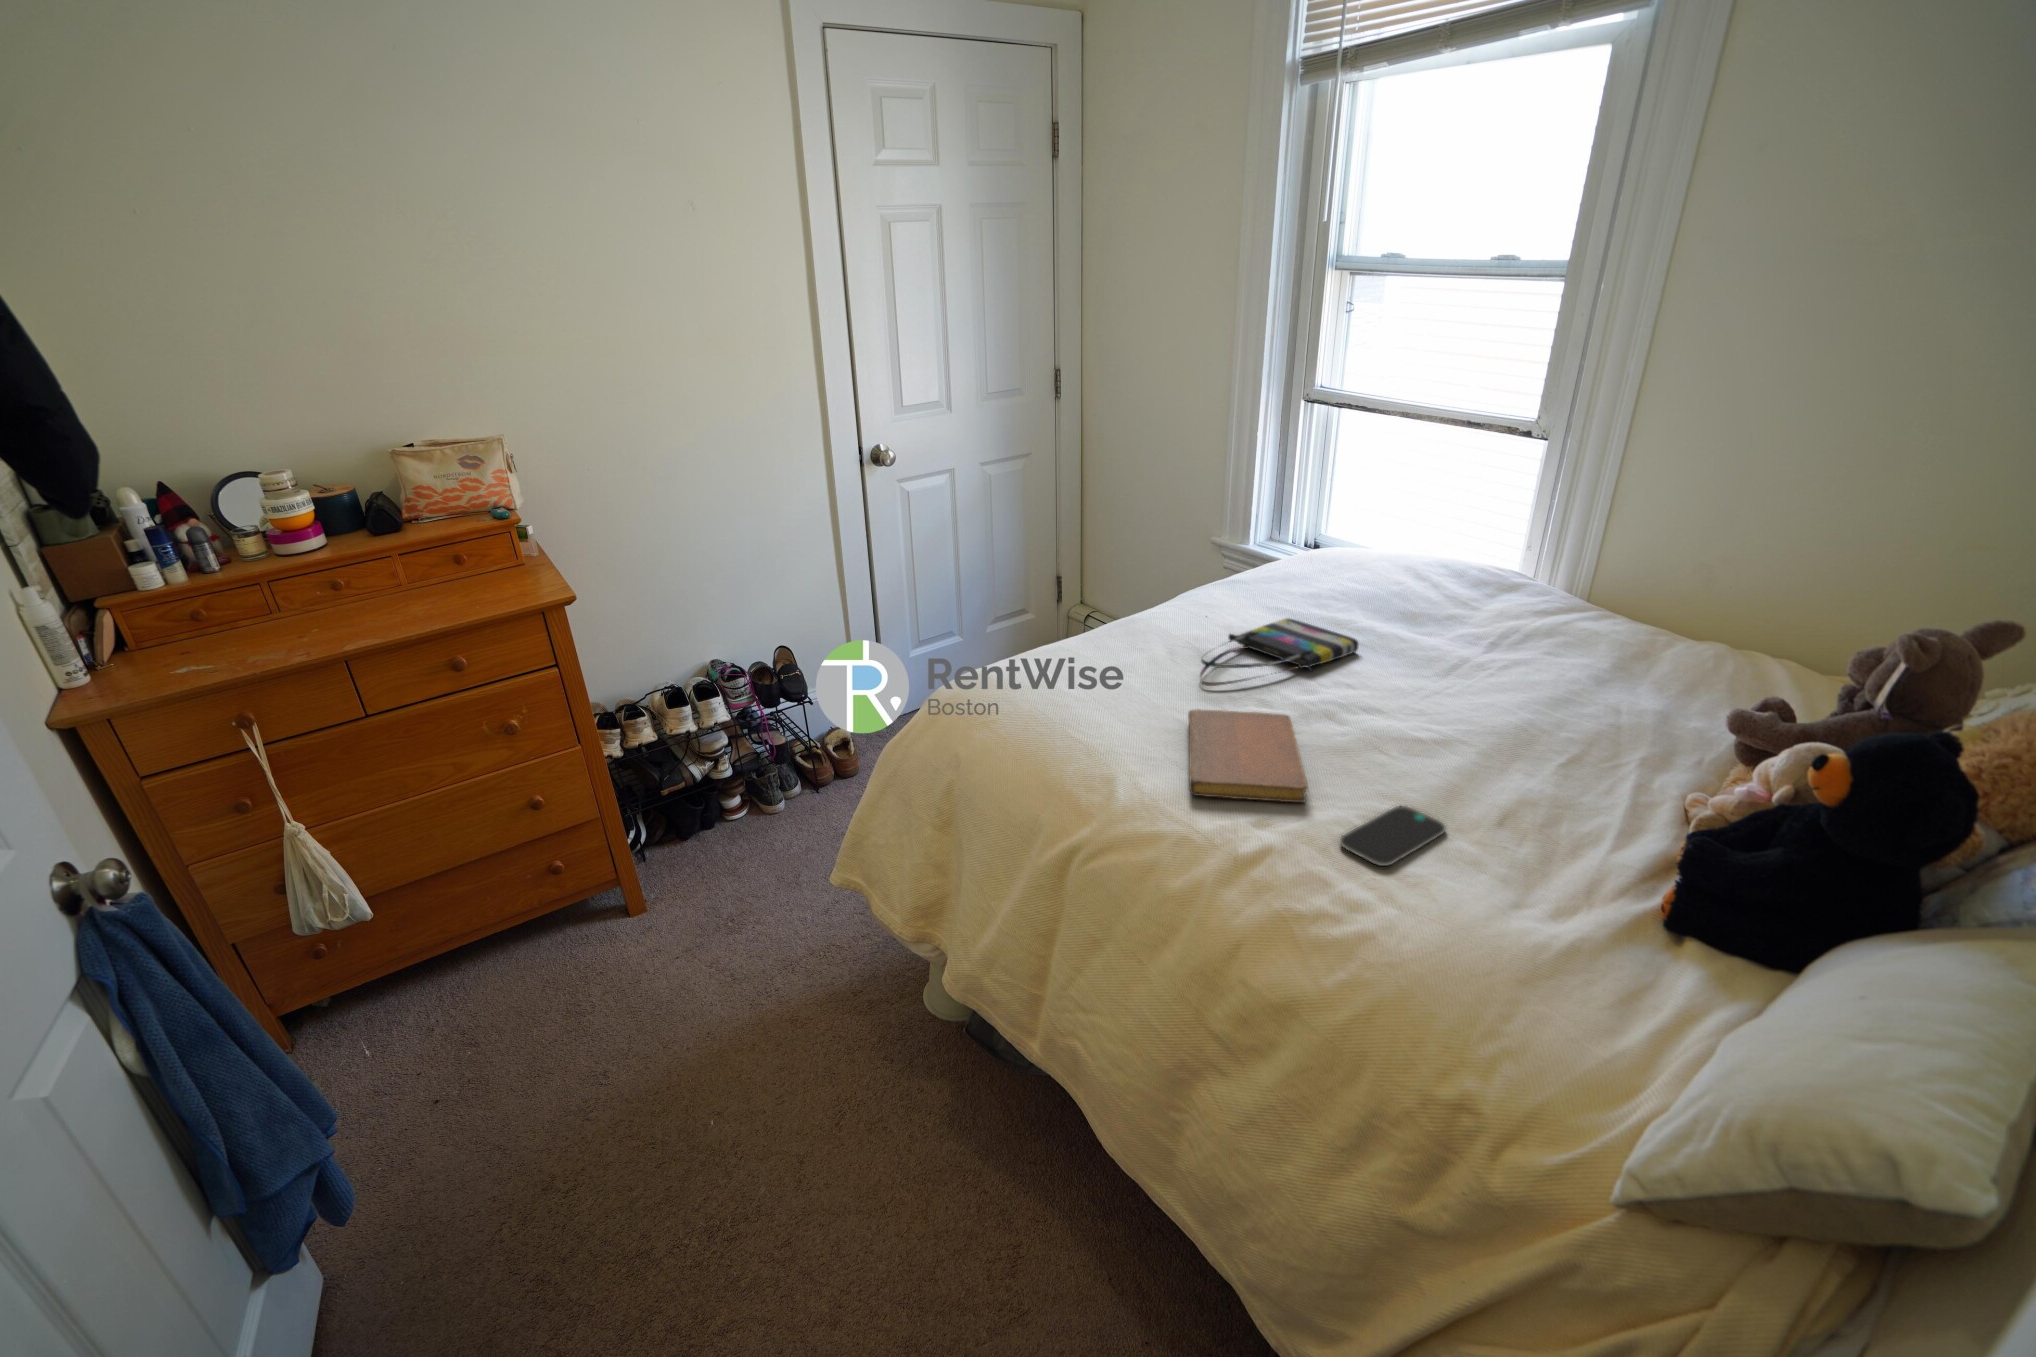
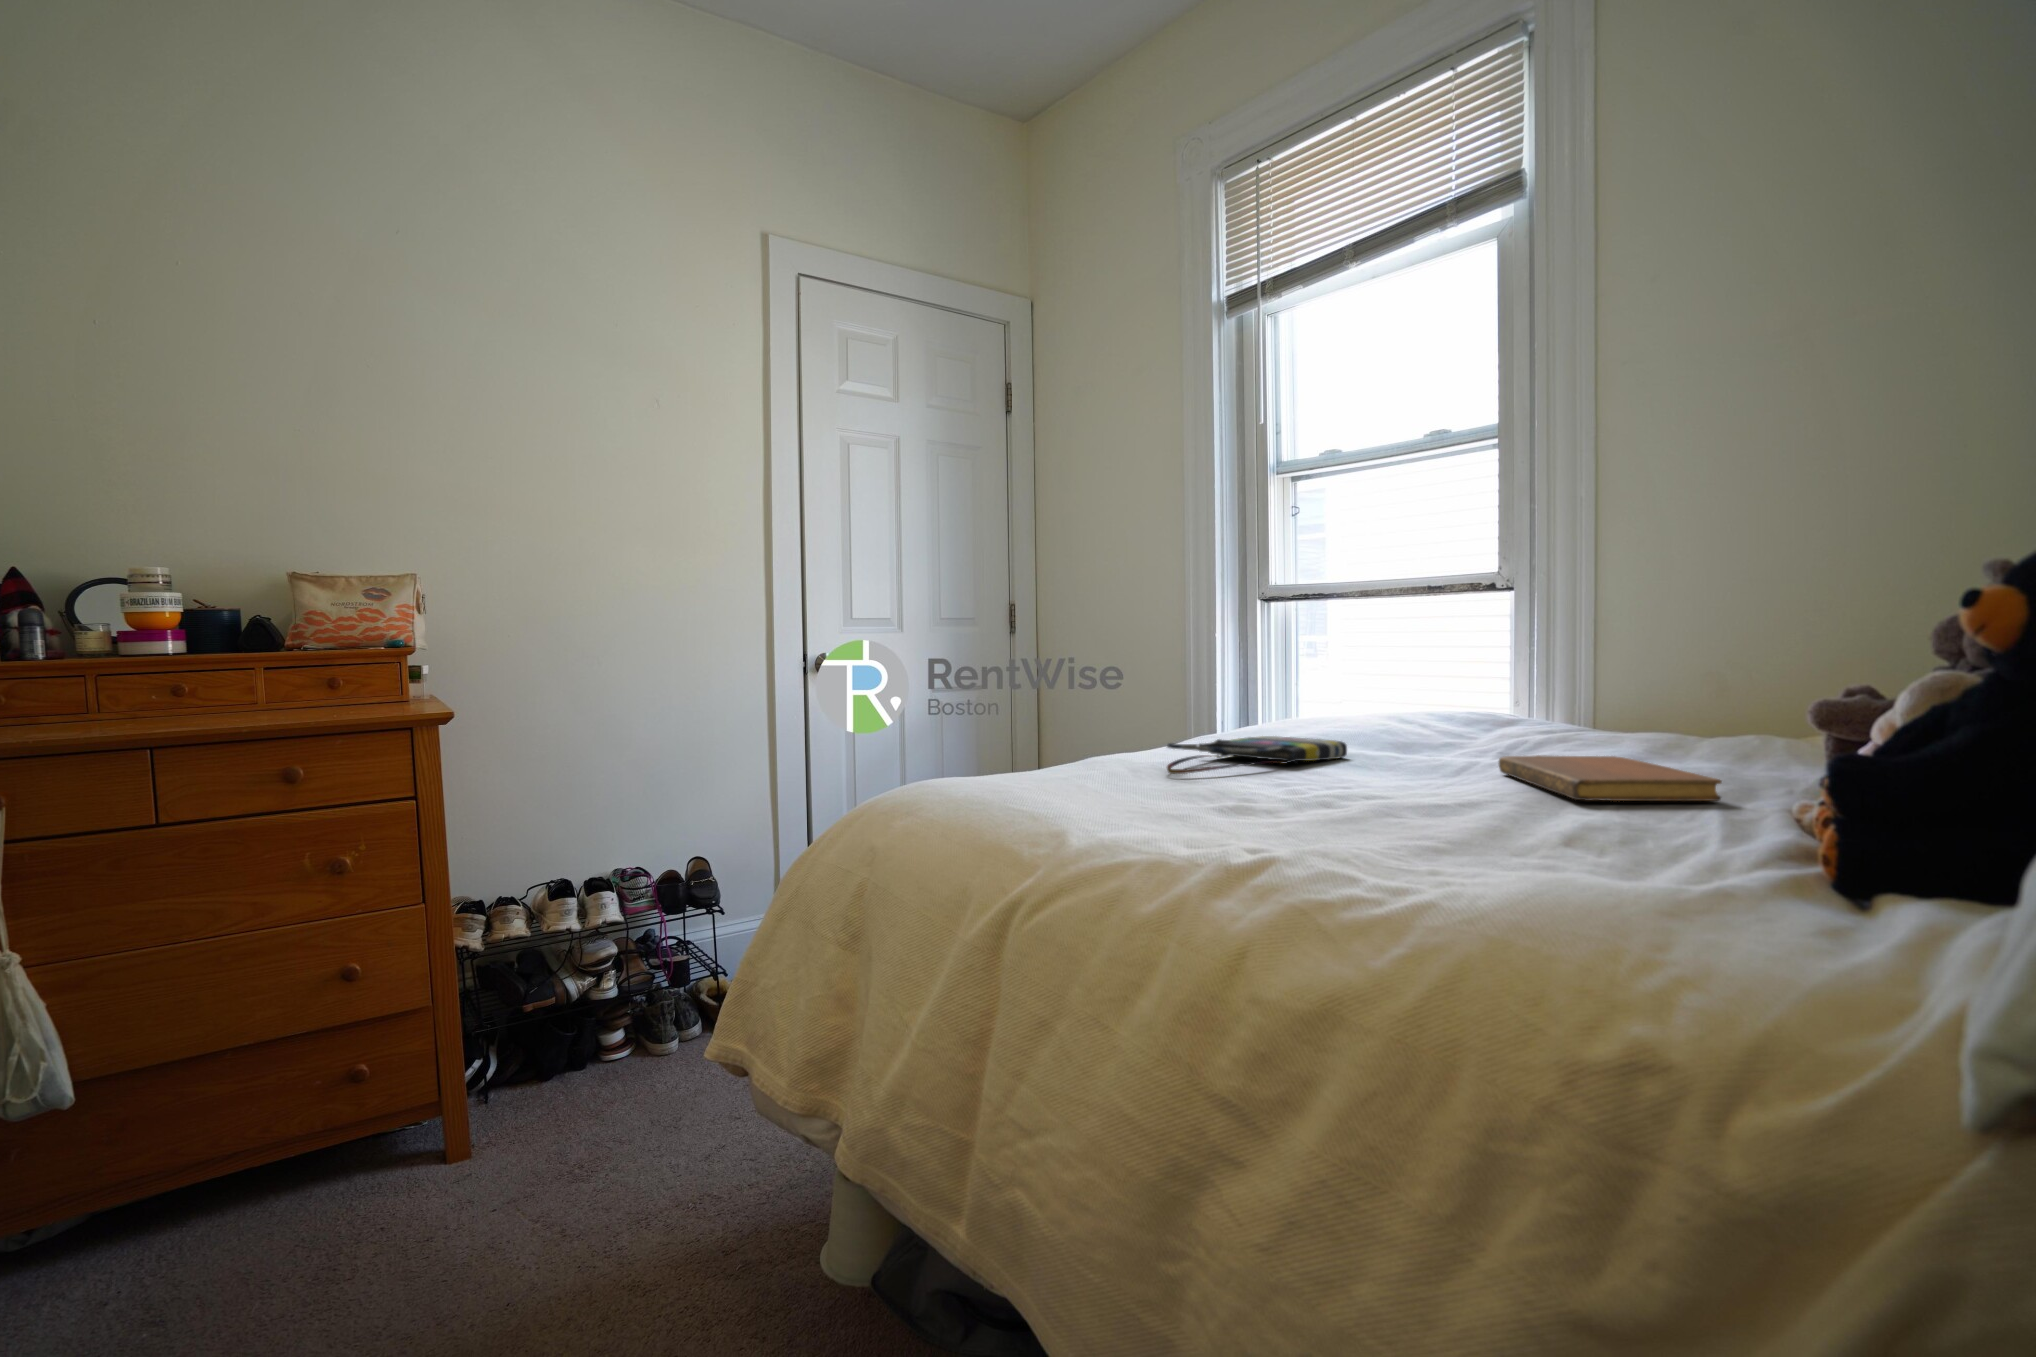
notebook: present [1188,709,1308,802] -> present [1499,755,1722,801]
smartphone: present [1340,806,1445,866] -> none [1353,822,1487,858]

